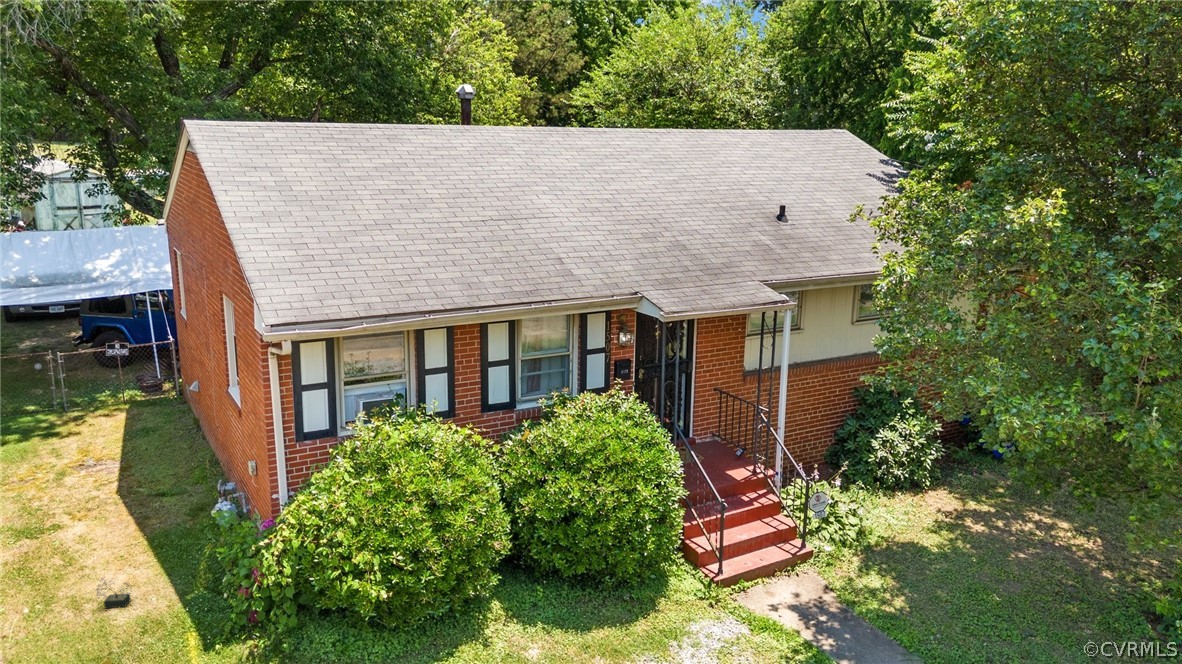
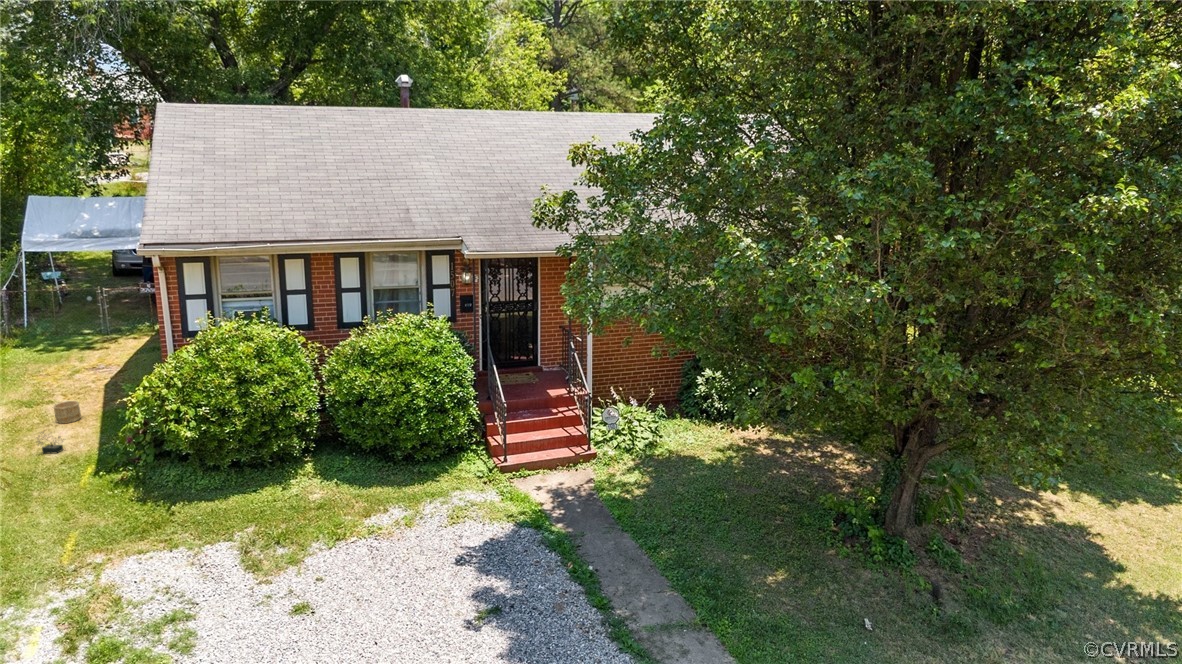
wooden bucket: none [86,522,121,556] -> present [53,401,81,423]

